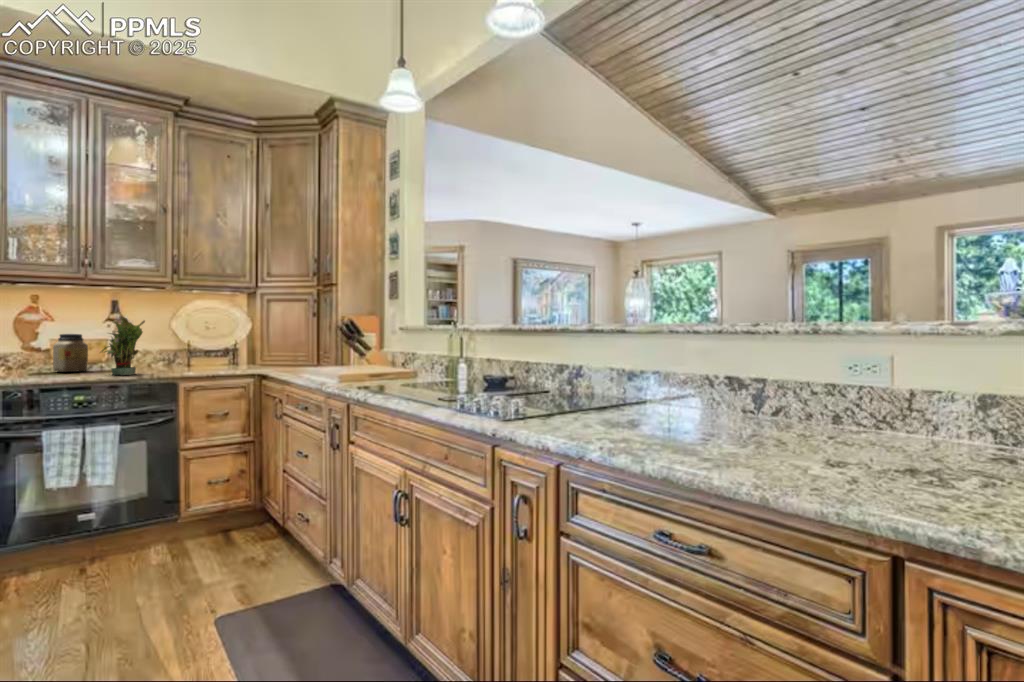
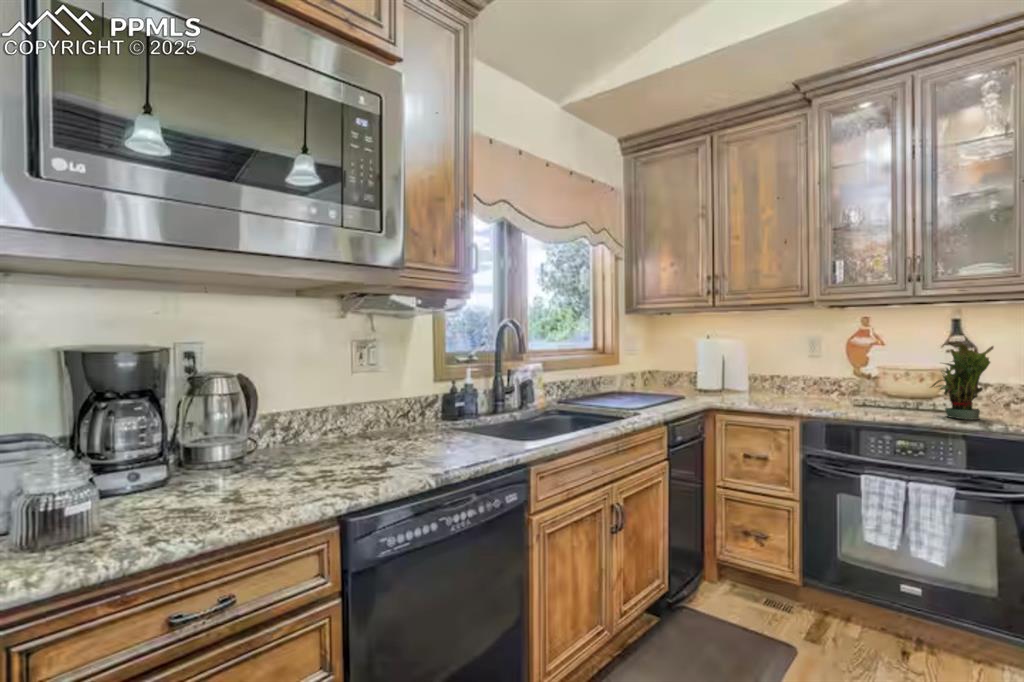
jar: present [53,334,88,372] -> none [880,362,919,407]

